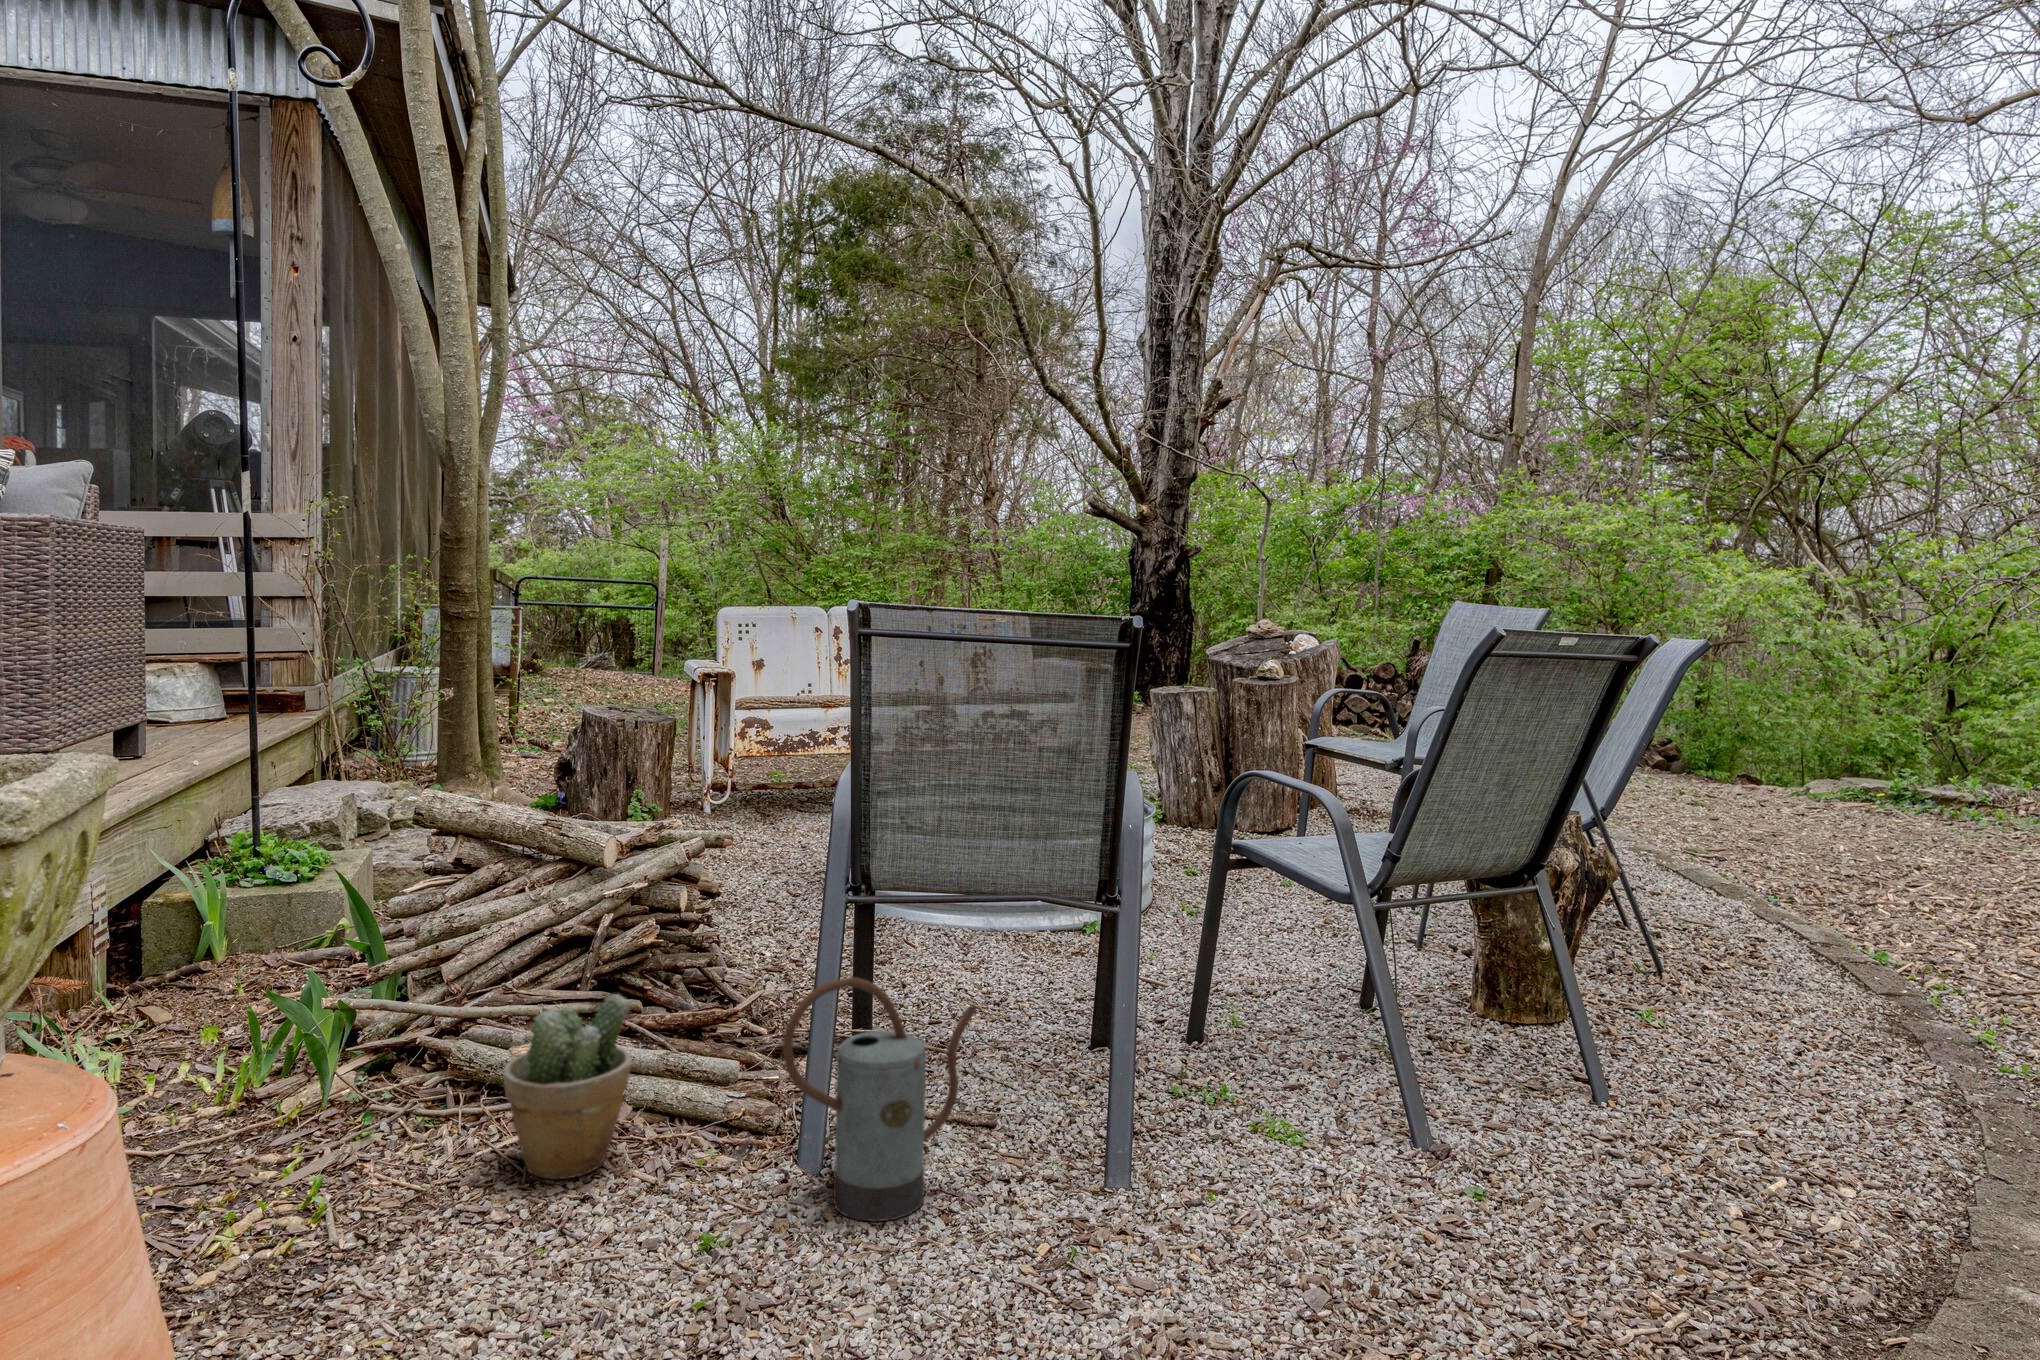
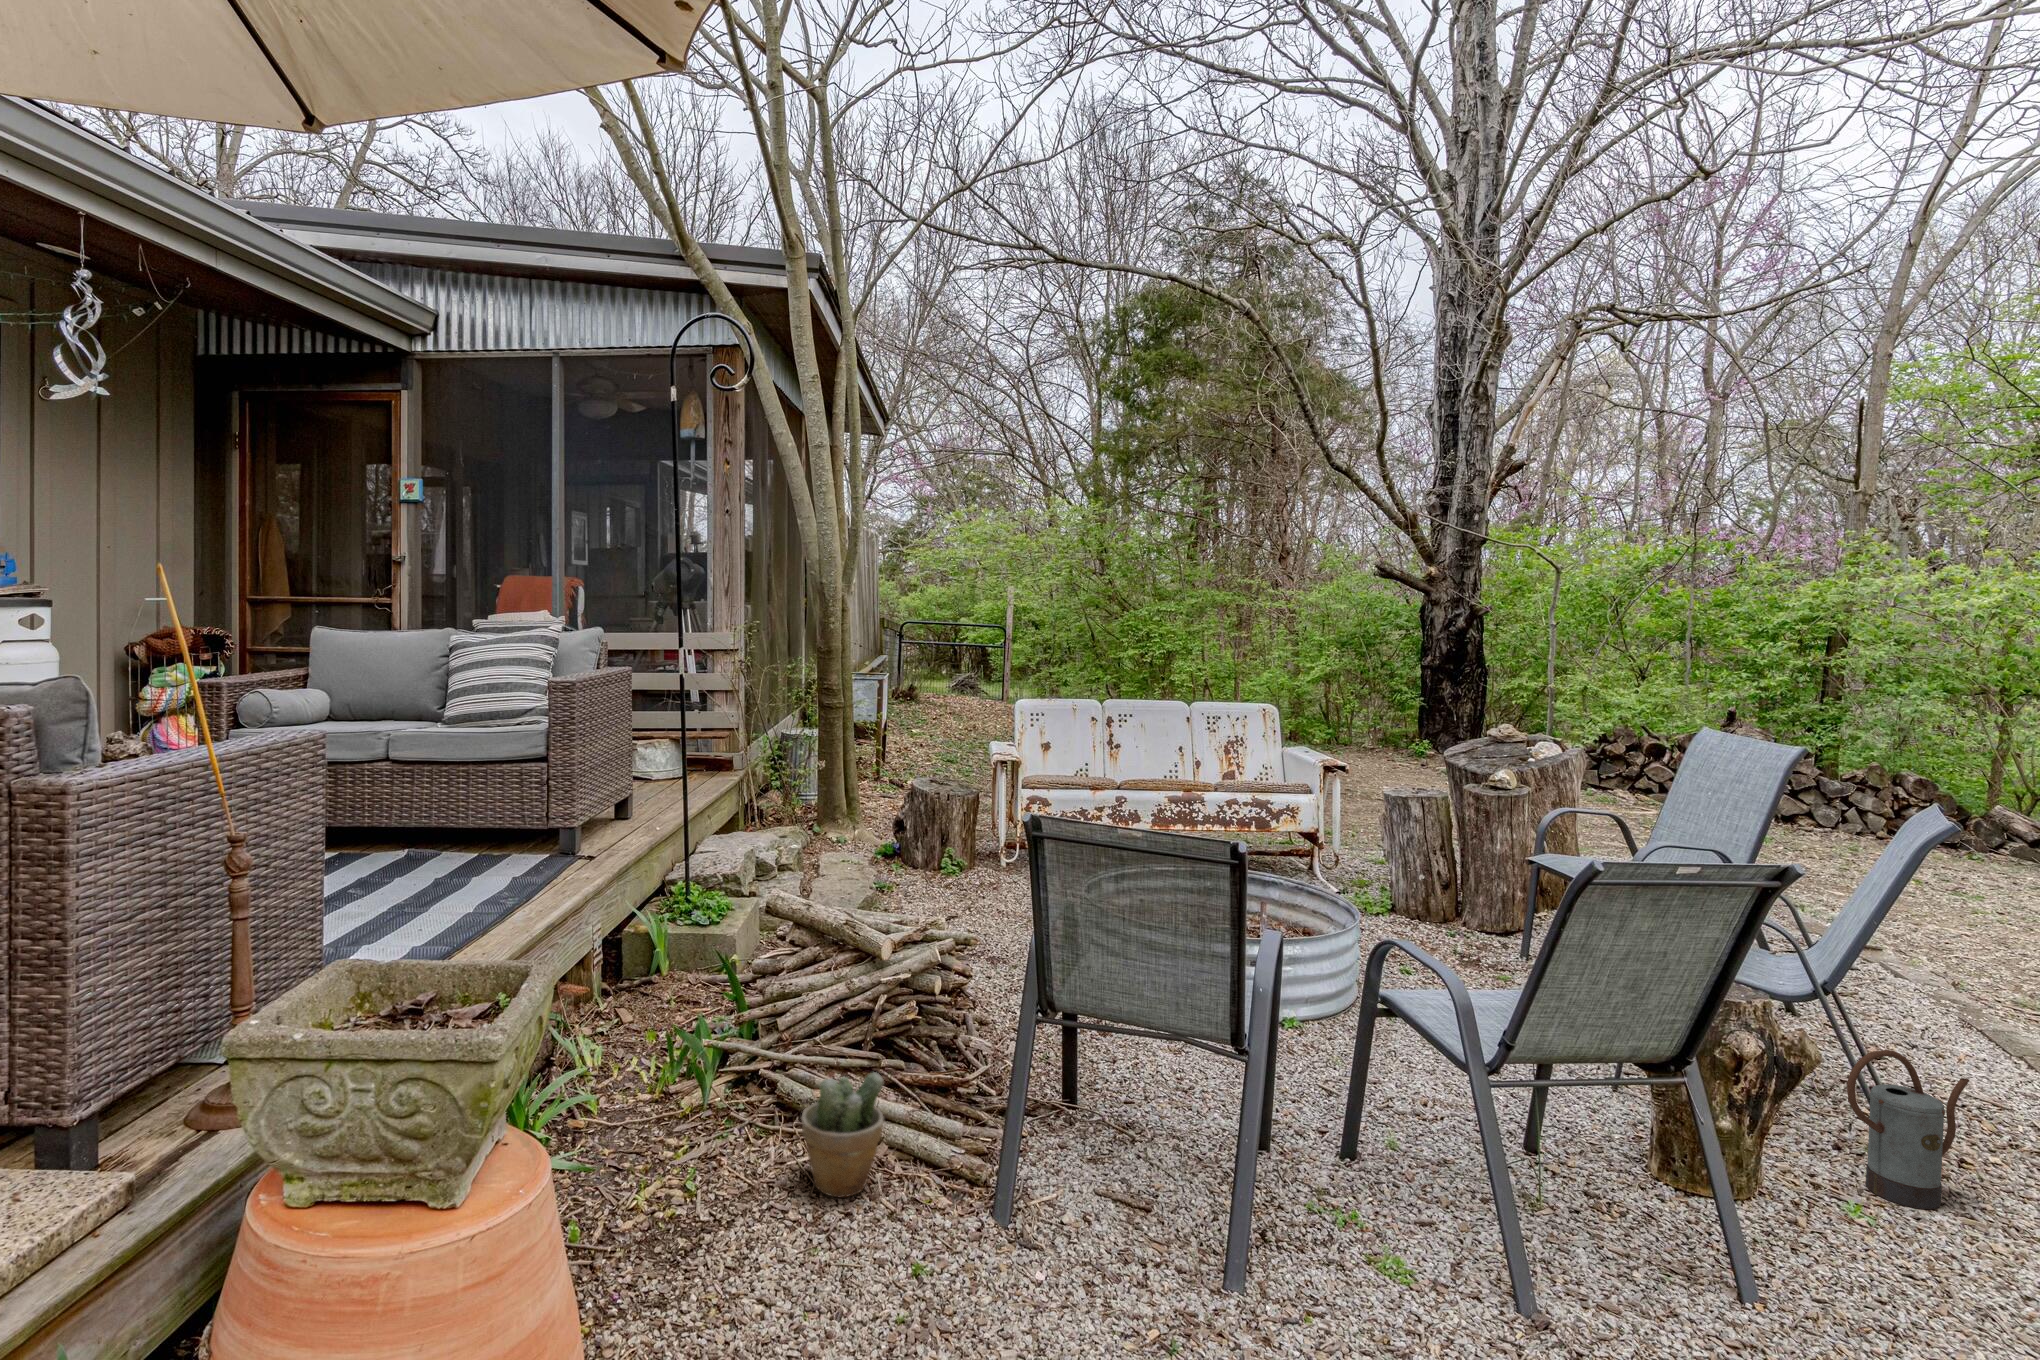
watering can: present [783,977,978,1222] -> present [1847,1050,1969,1209]

